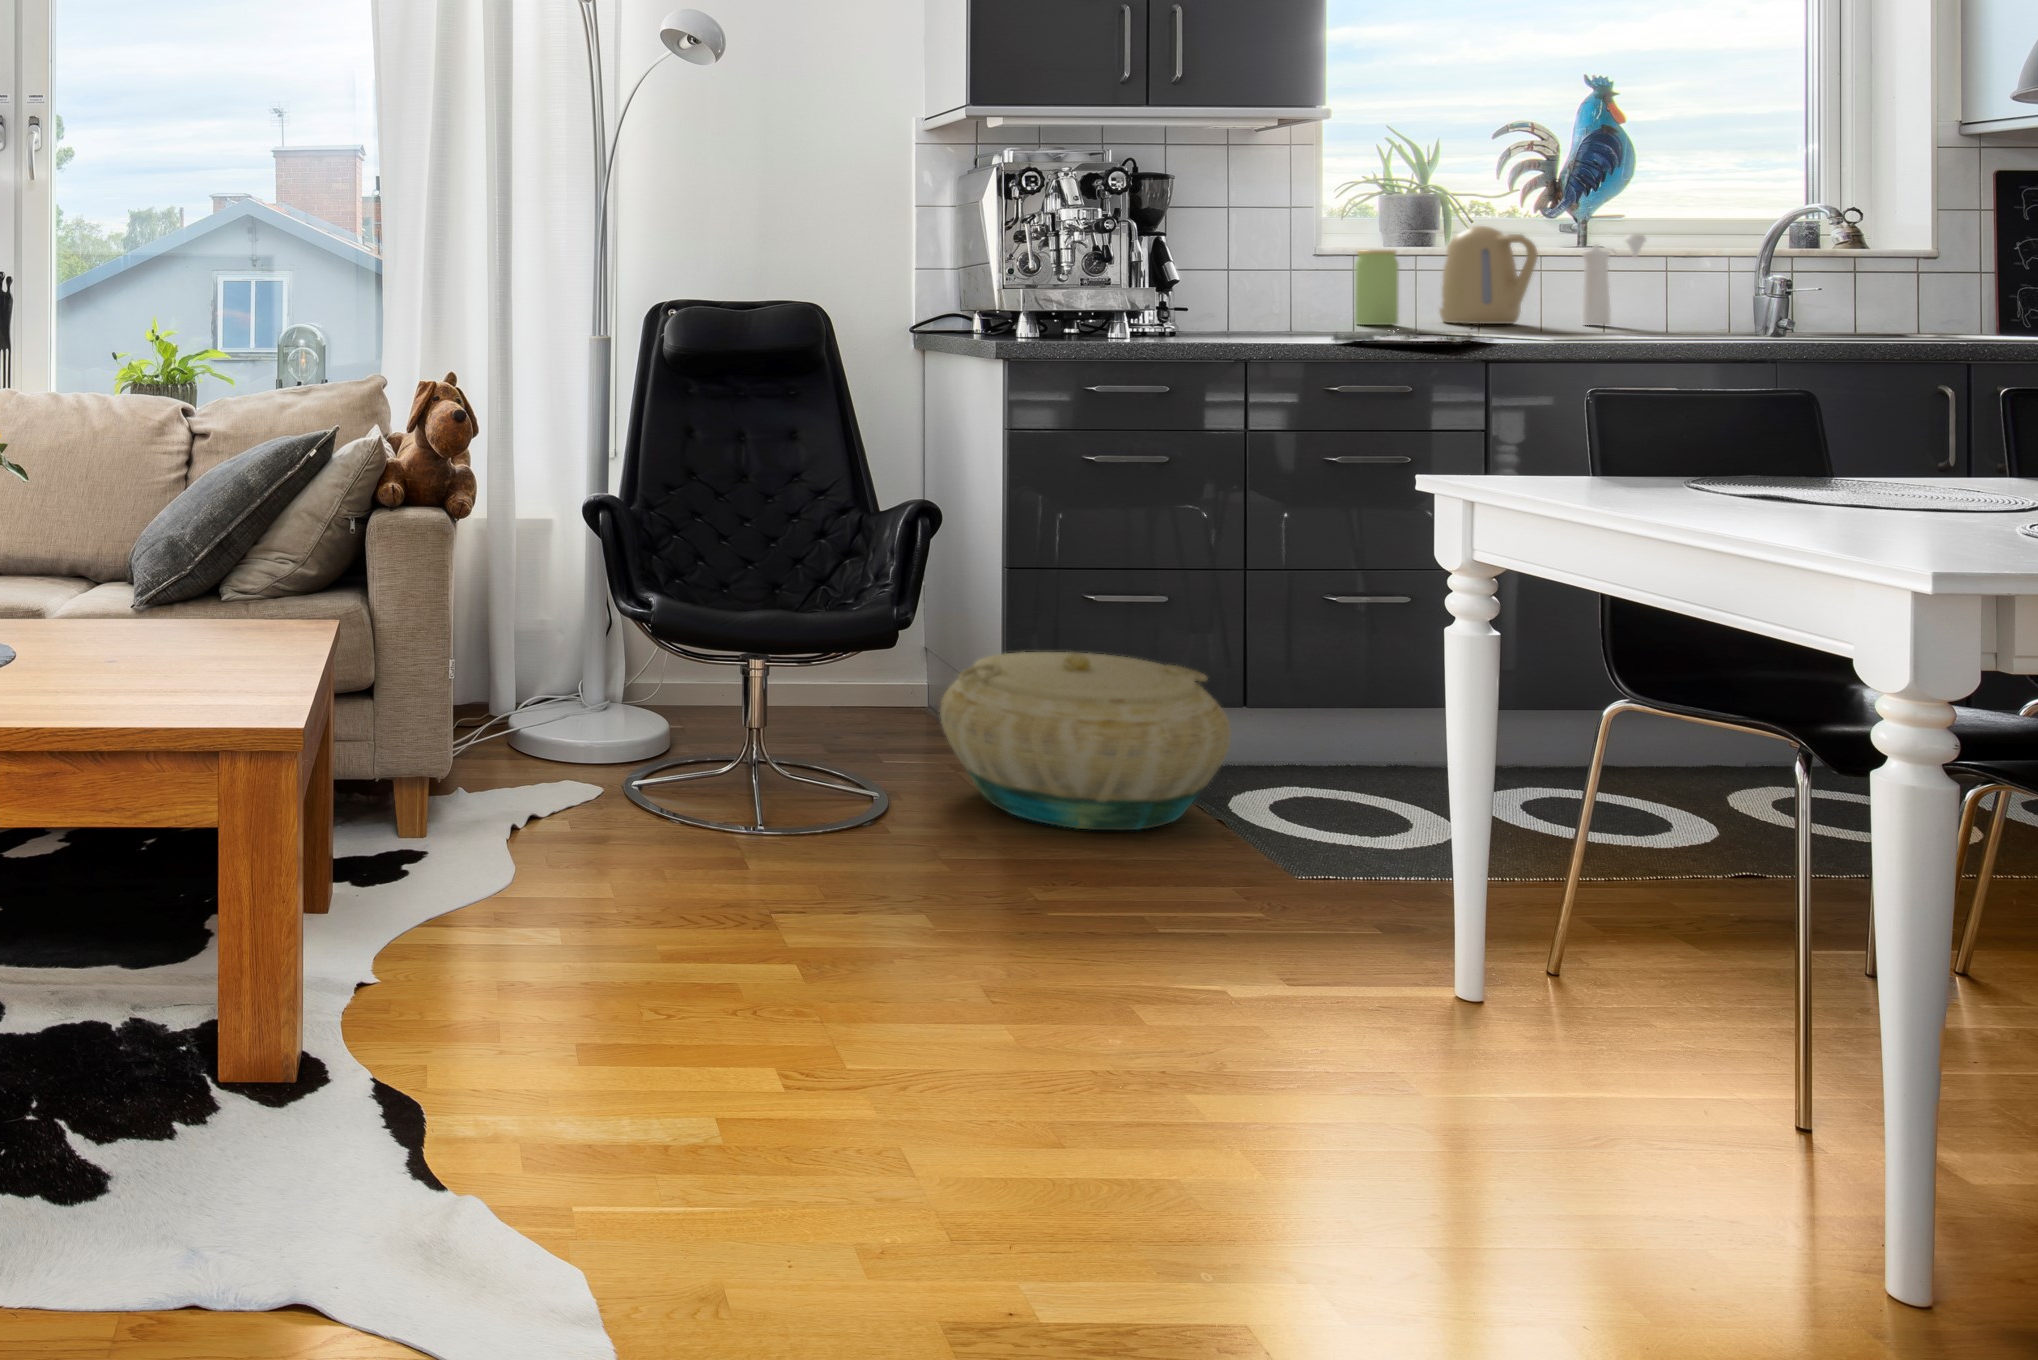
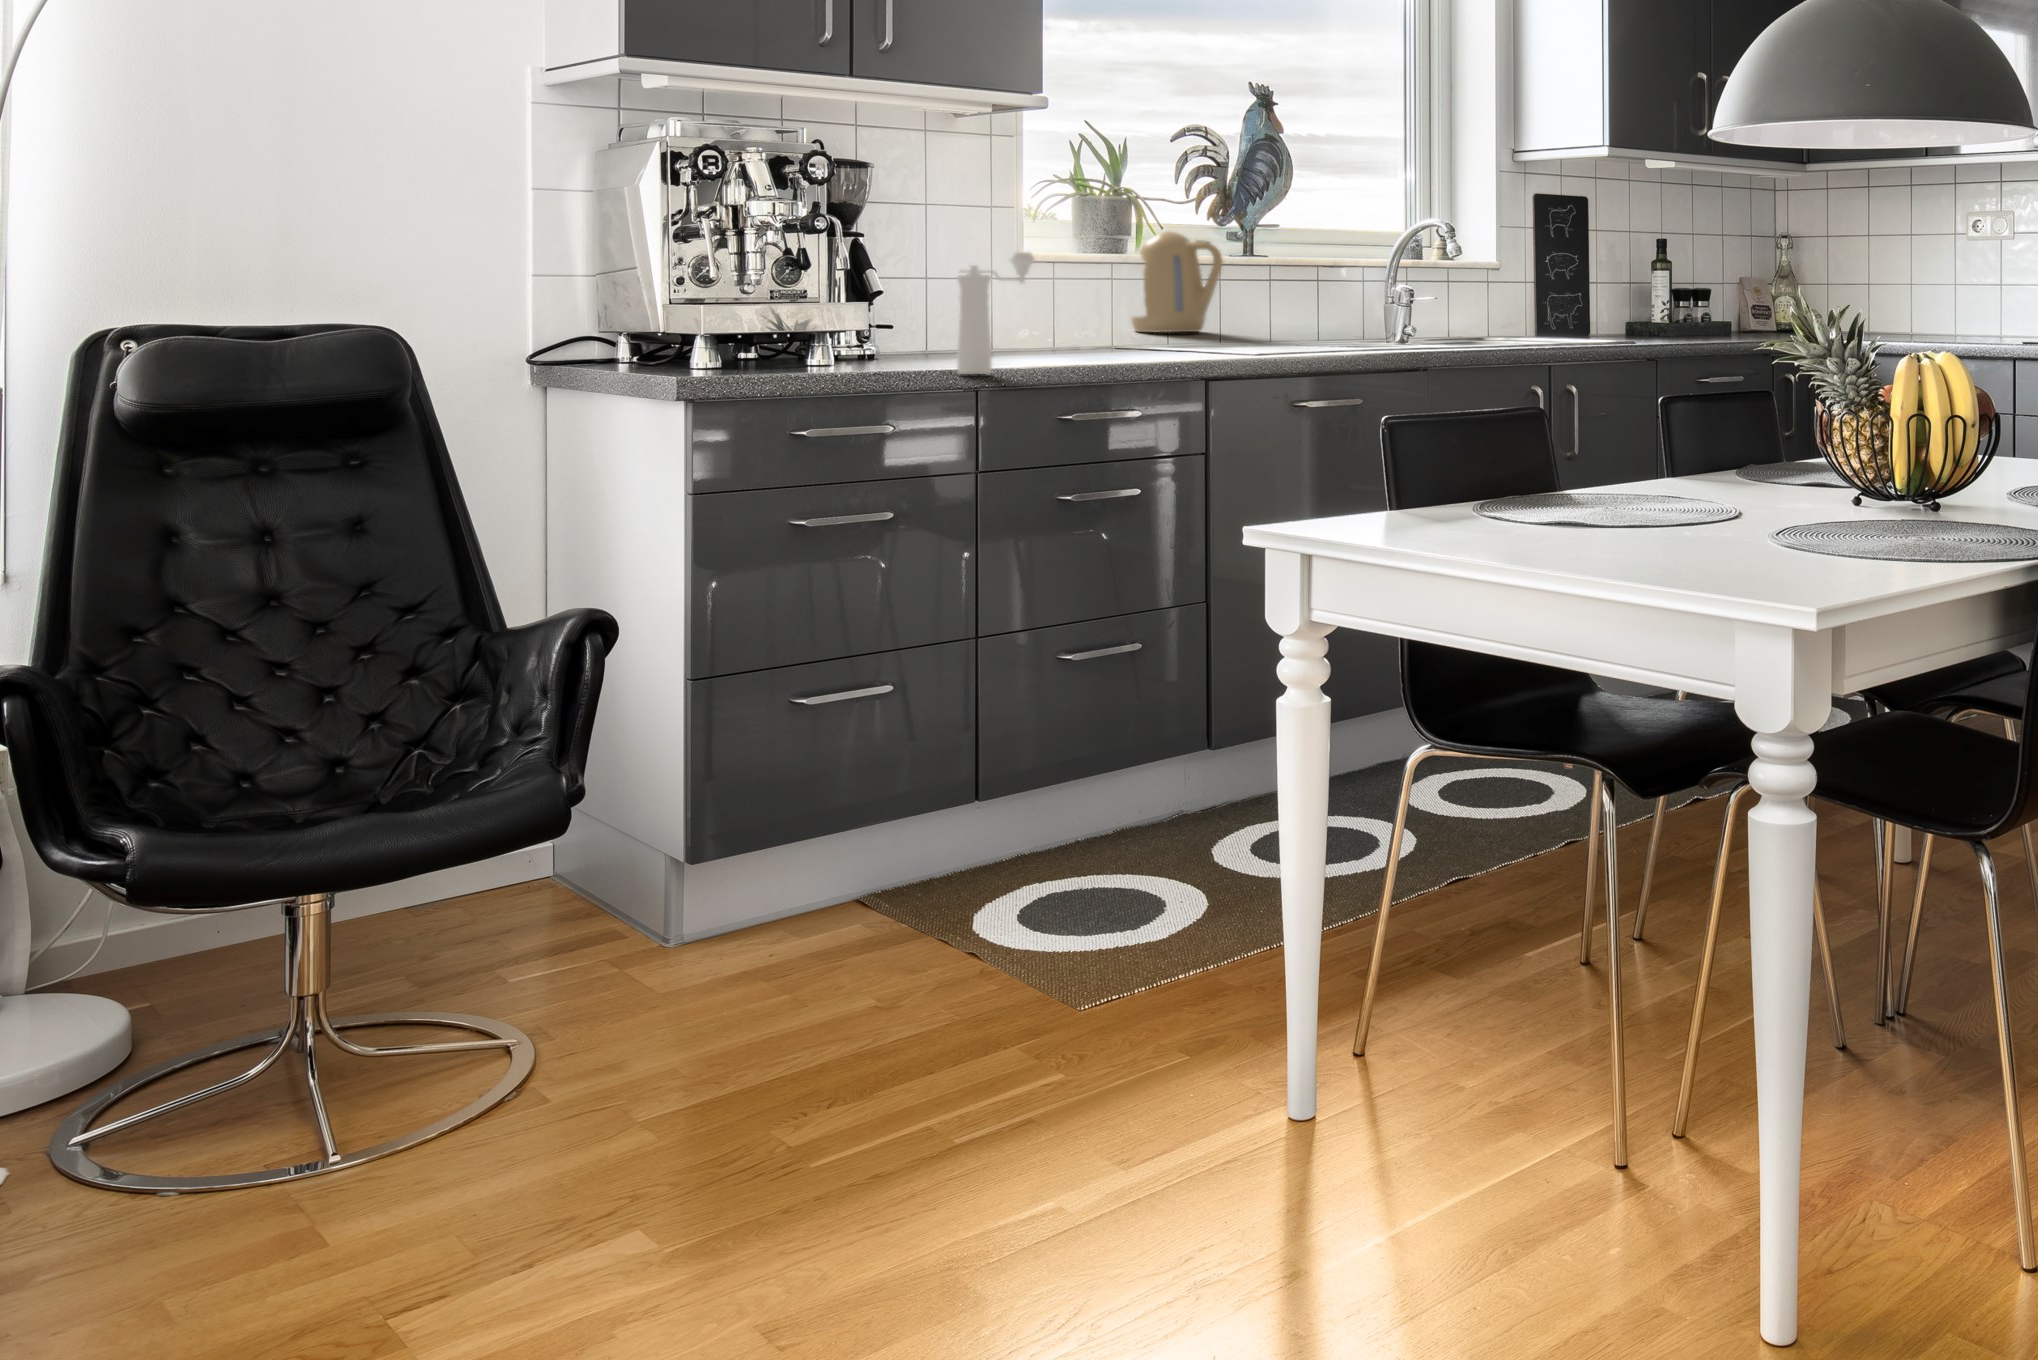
pepper mill: present [1582,234,1646,325] -> present [957,252,1034,374]
jar: present [1355,250,1399,325] -> none [1058,256,1100,337]
tray: present [1333,333,1491,342] -> none [1059,333,1208,358]
basket: present [940,652,1231,830] -> none [617,764,1000,1017]

